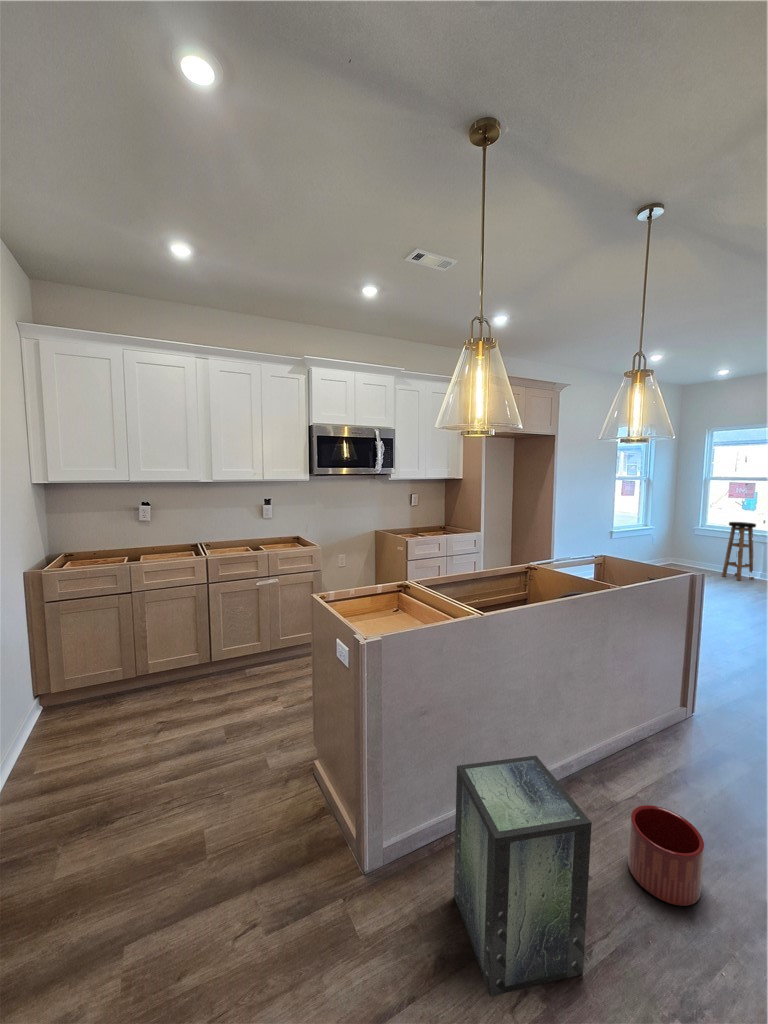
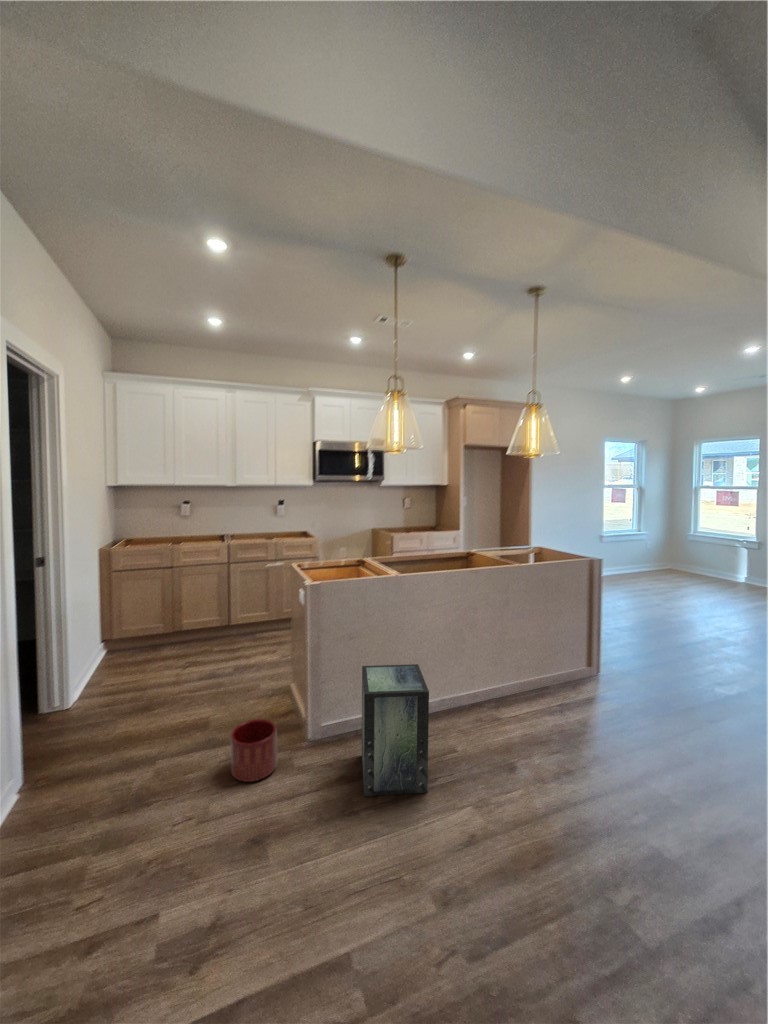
bar stool: present [722,522,756,581] -> none [708,528,739,583]
planter: present [628,805,704,906] -> present [230,719,277,782]

